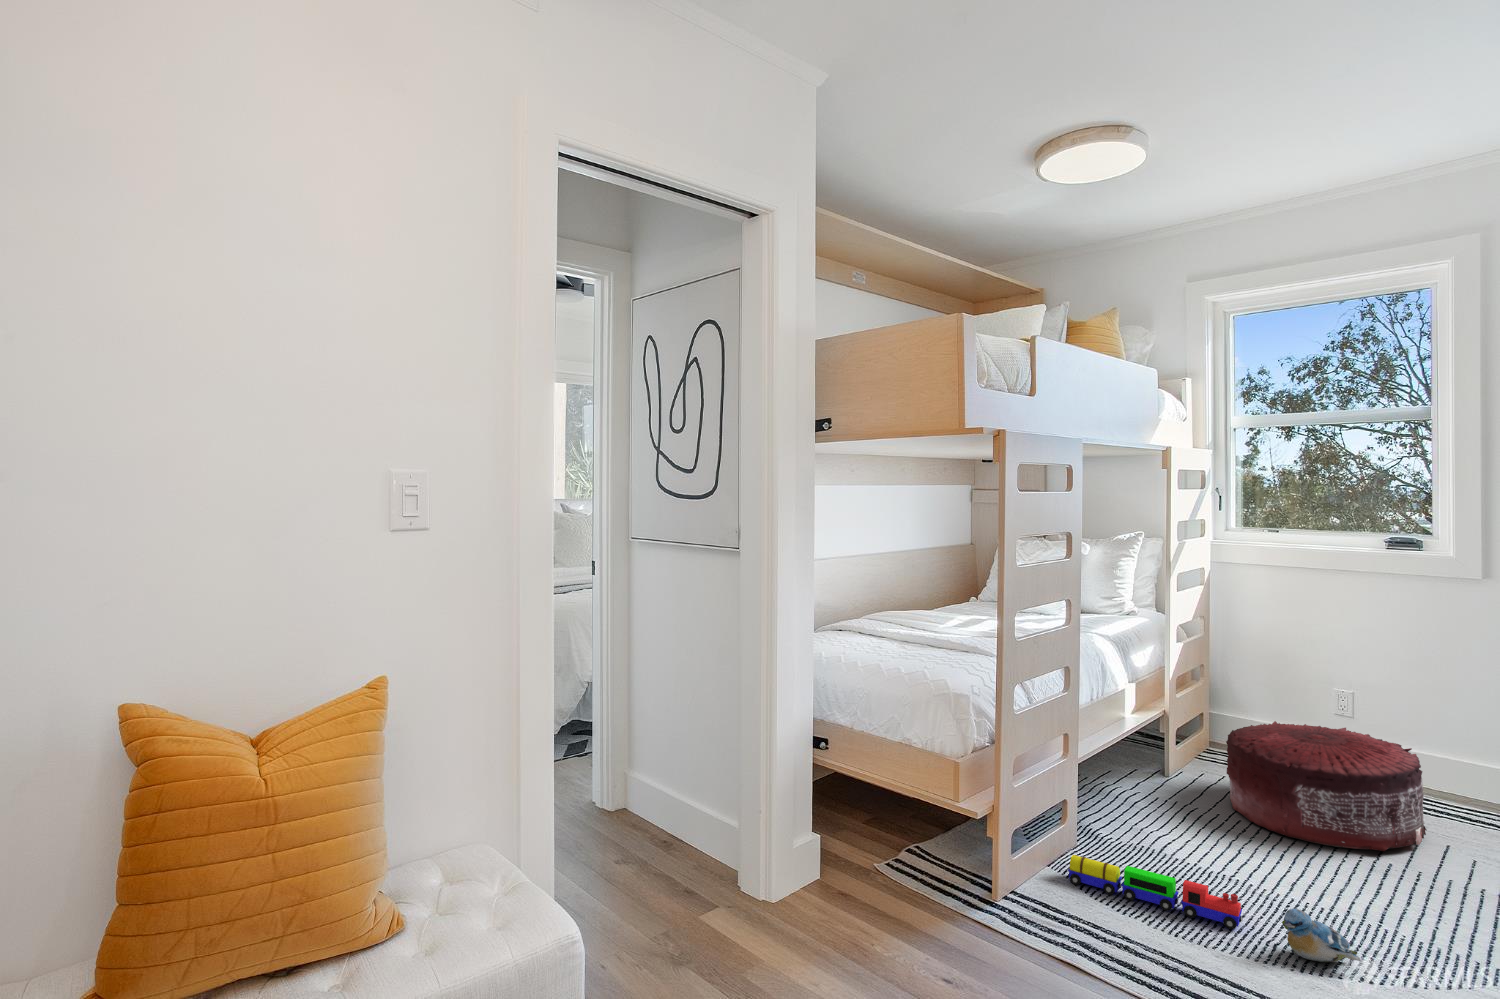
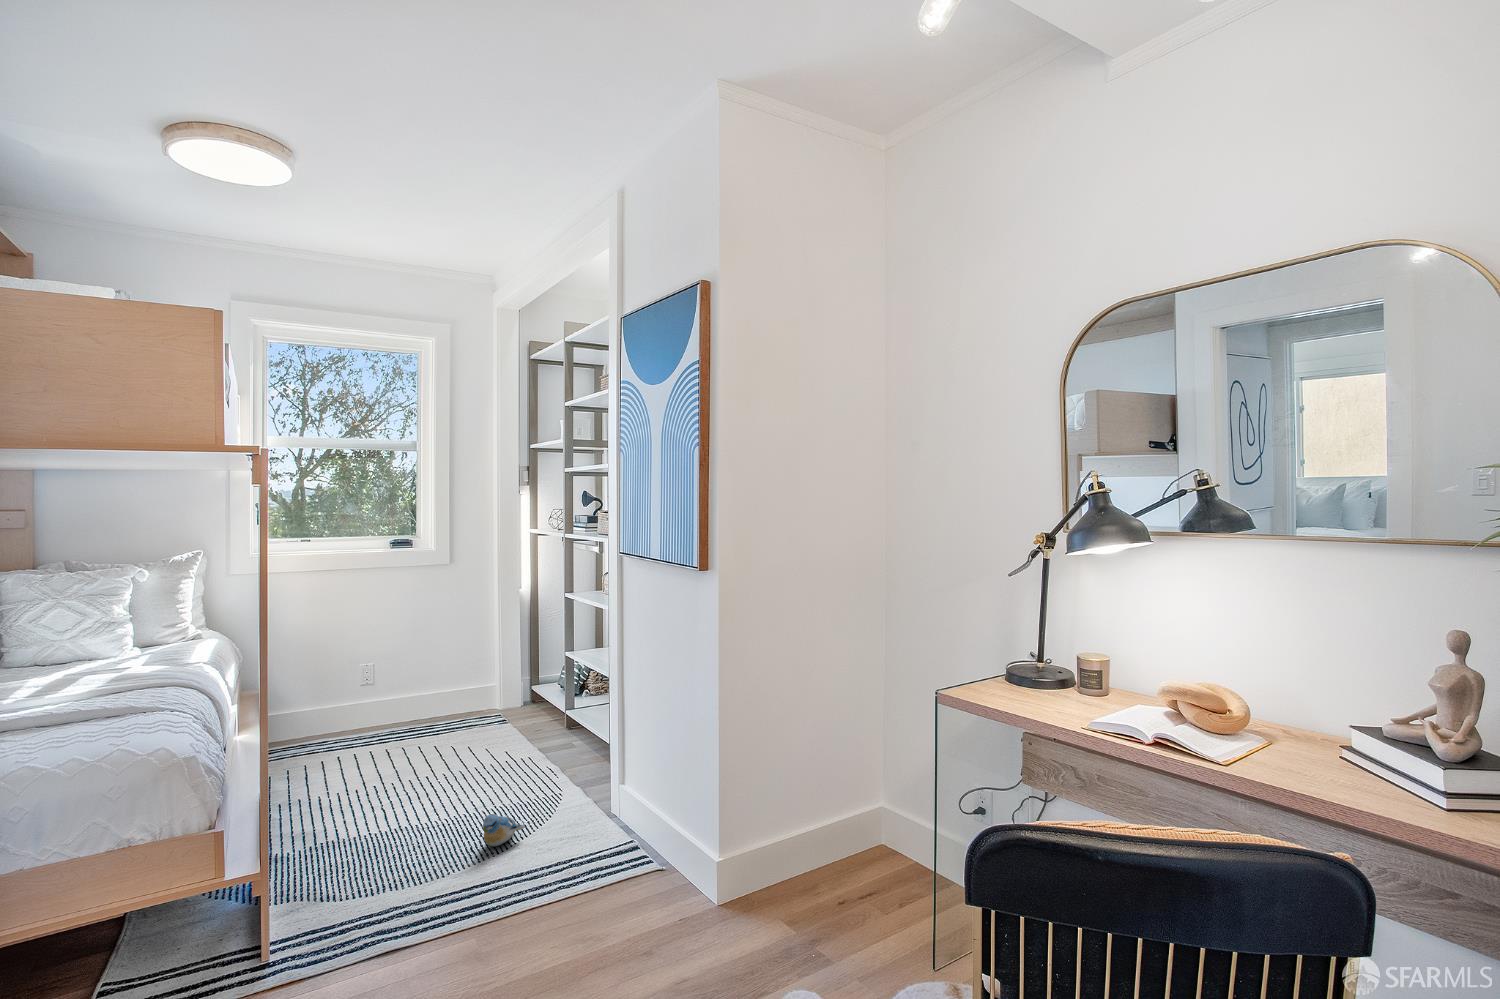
pouf: present [1226,721,1426,851] -> none [325,688,466,786]
toy train: present [1068,855,1242,929] -> none [298,830,449,903]

